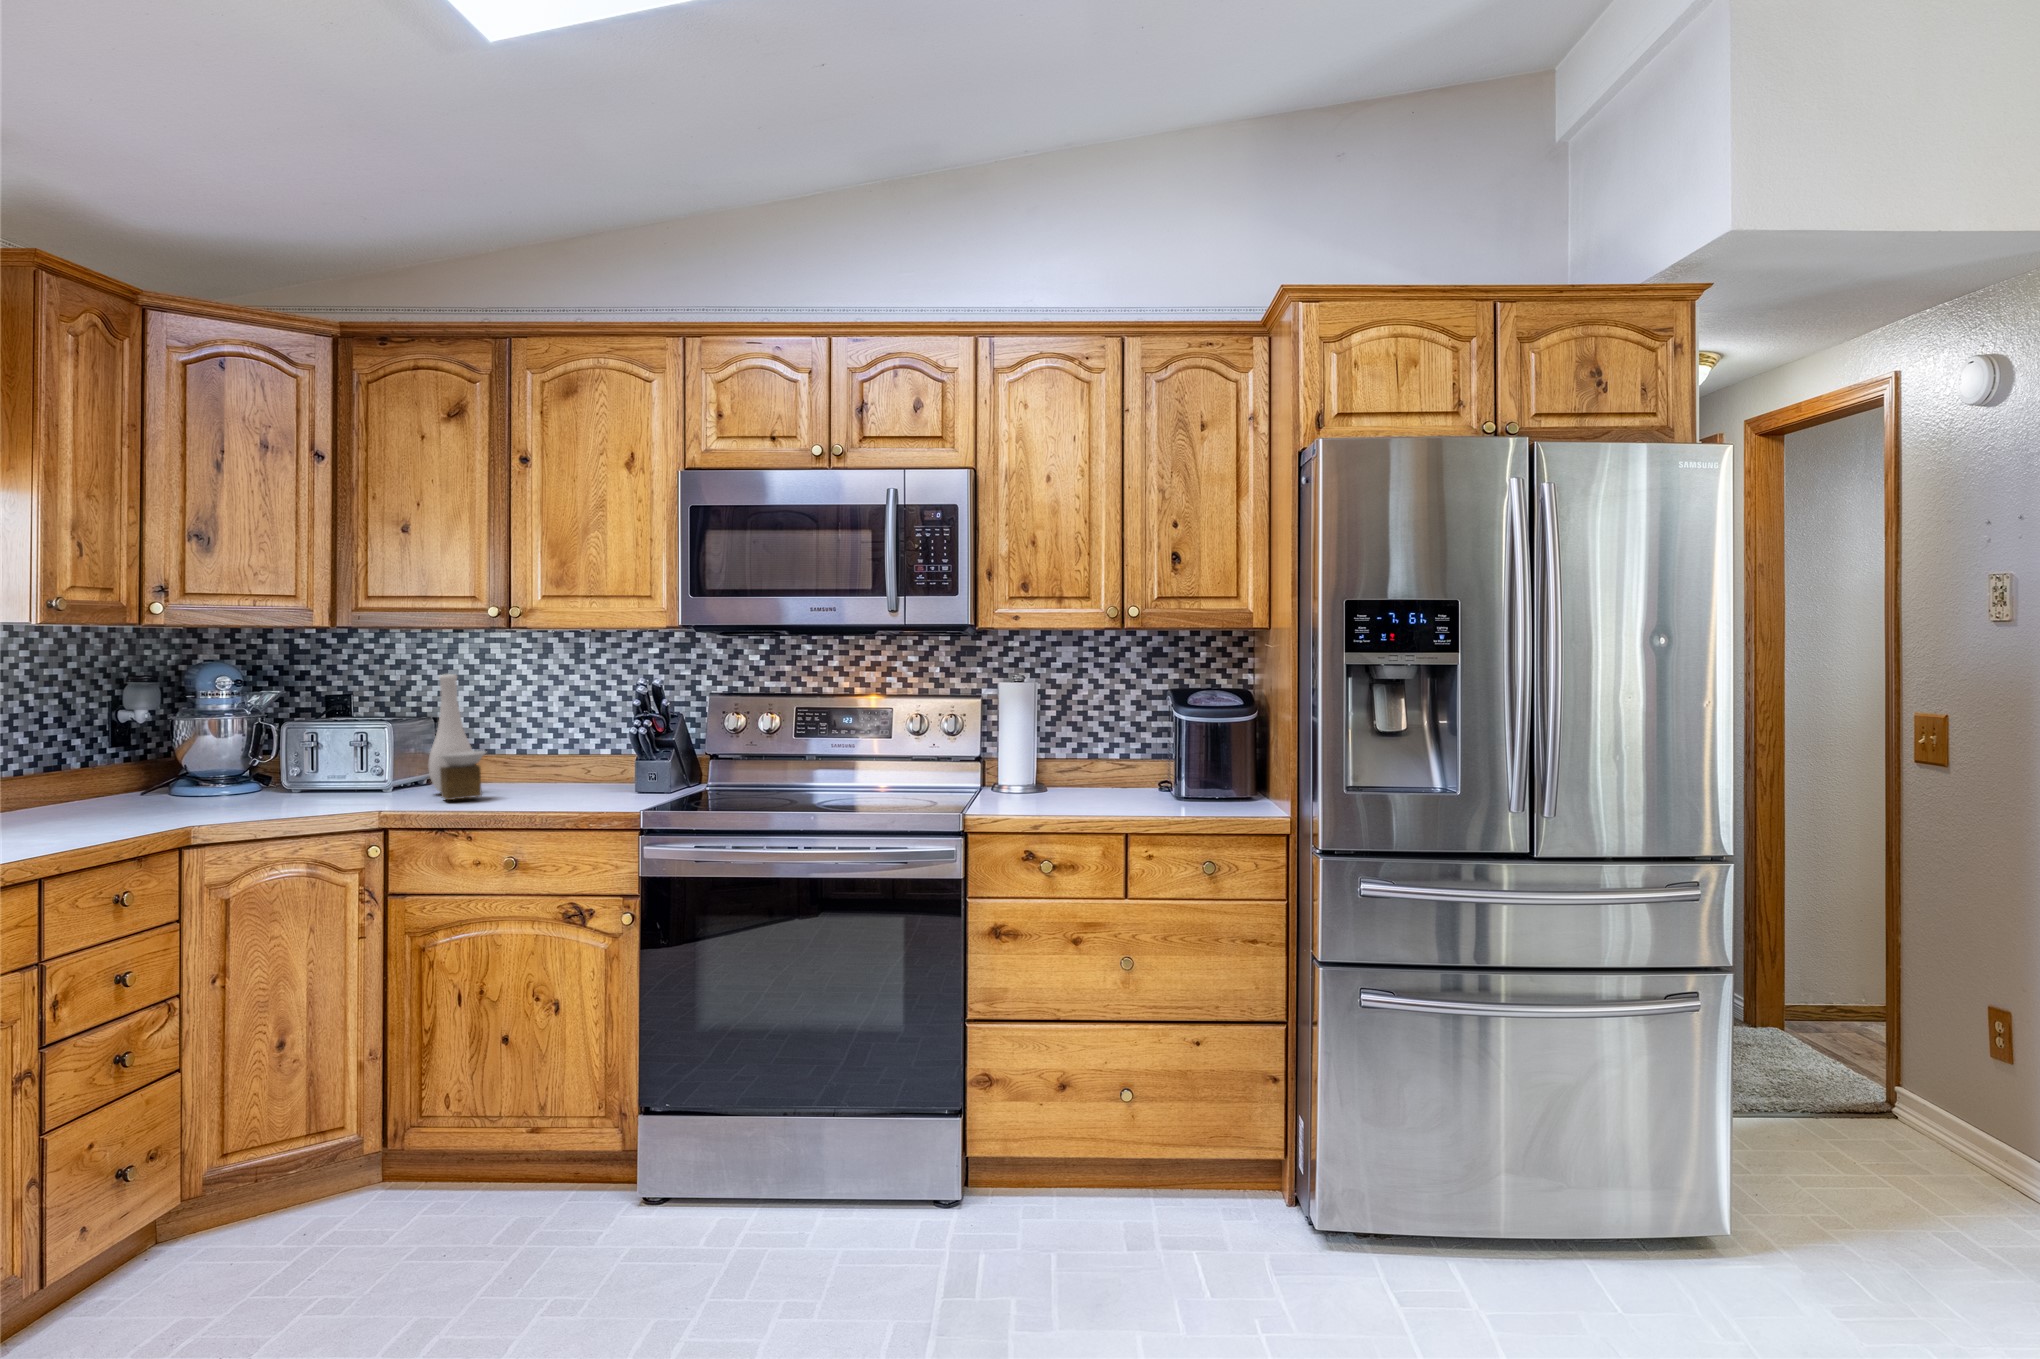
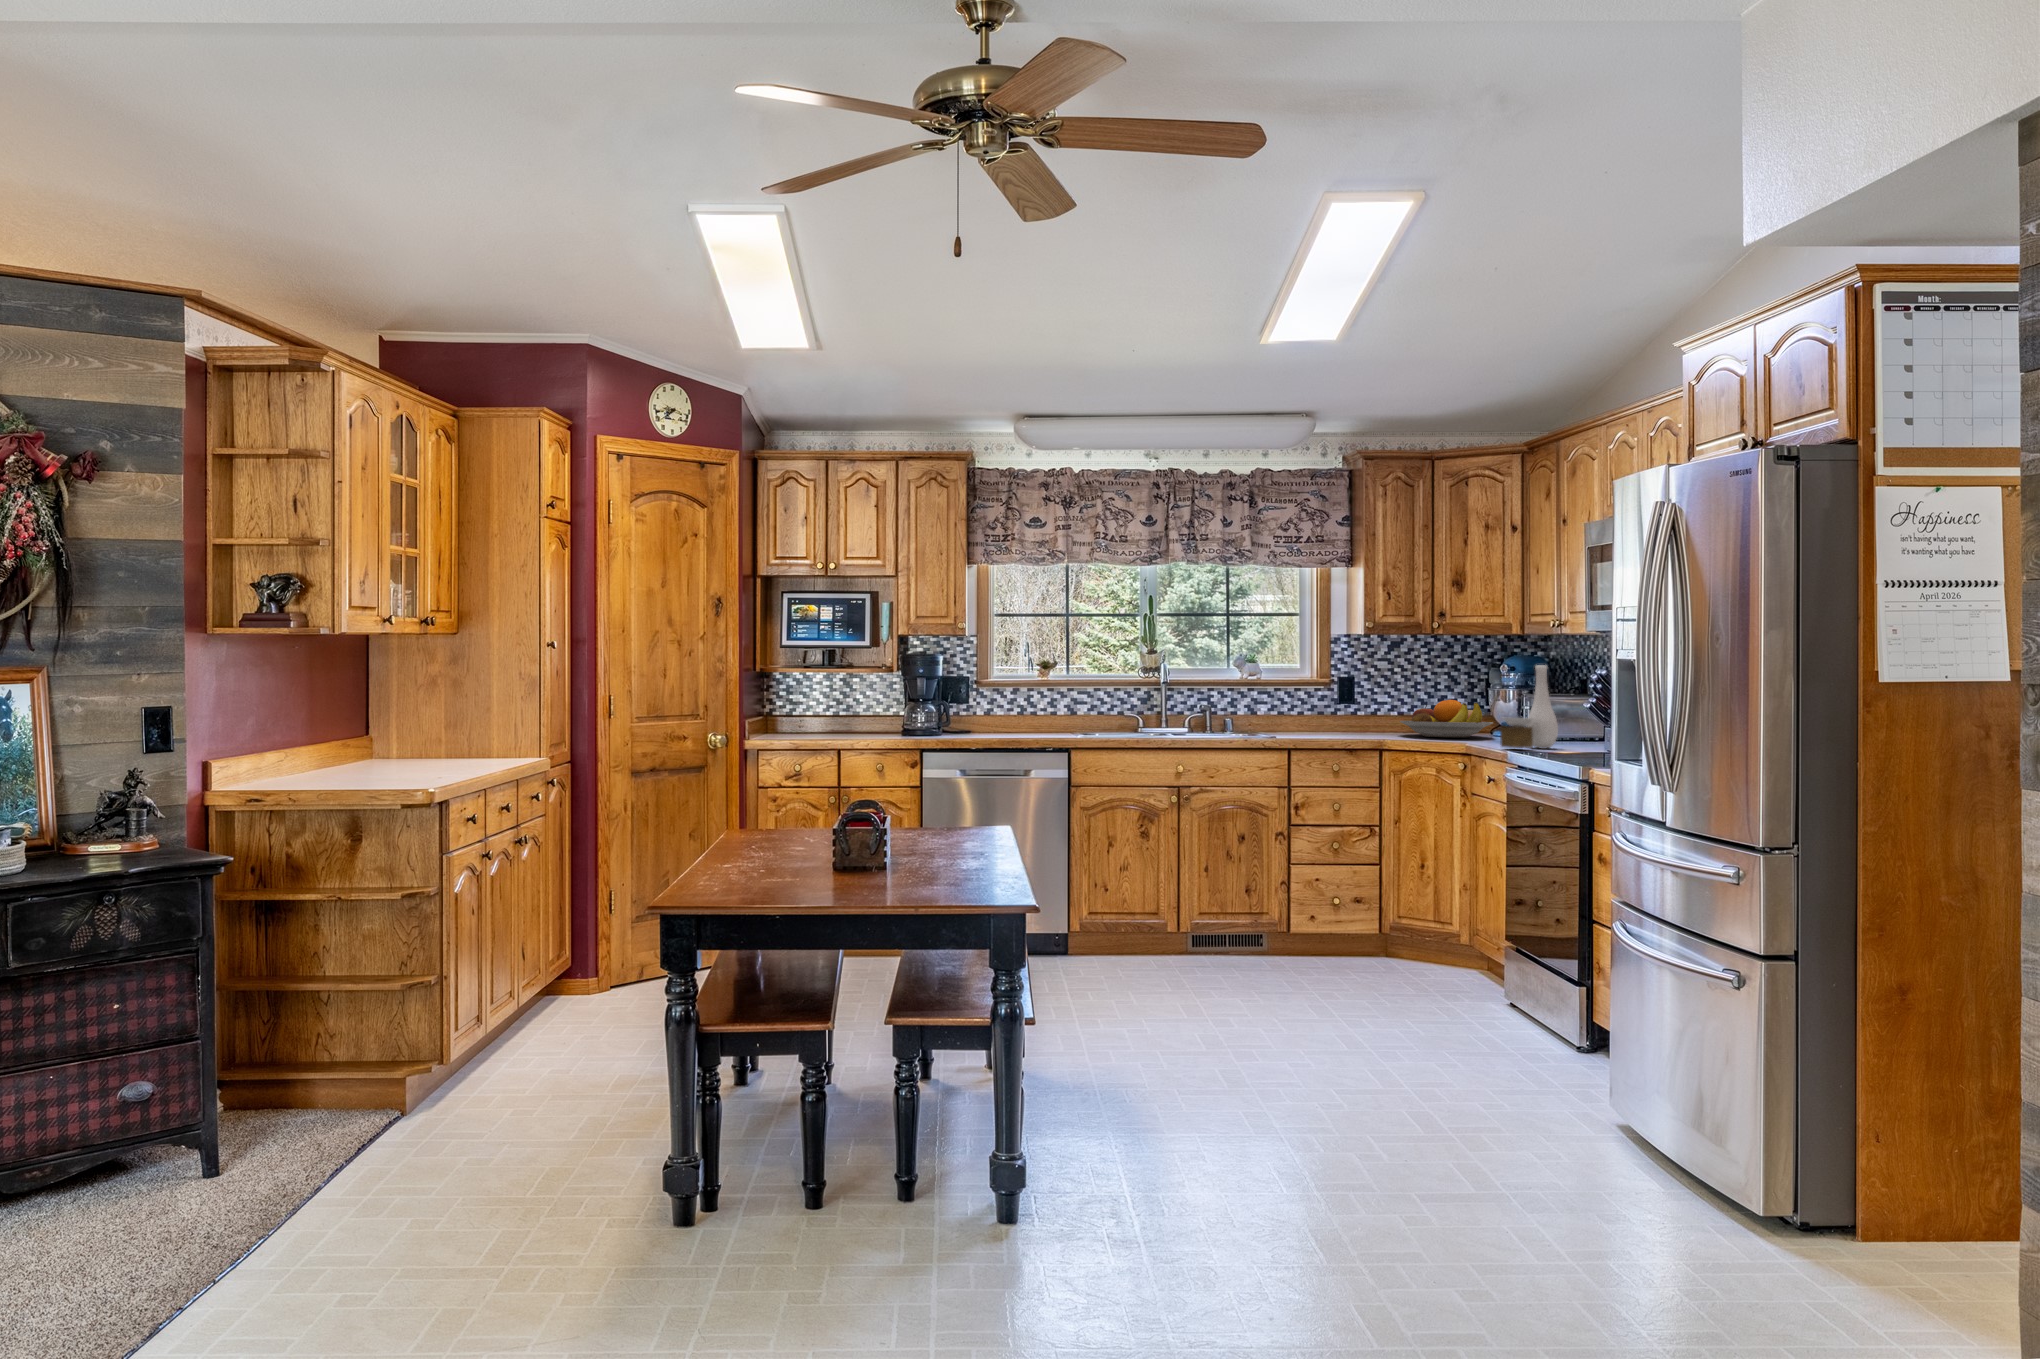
fruit bowl: none [84,740,277,811] -> present [1400,700,1493,737]

